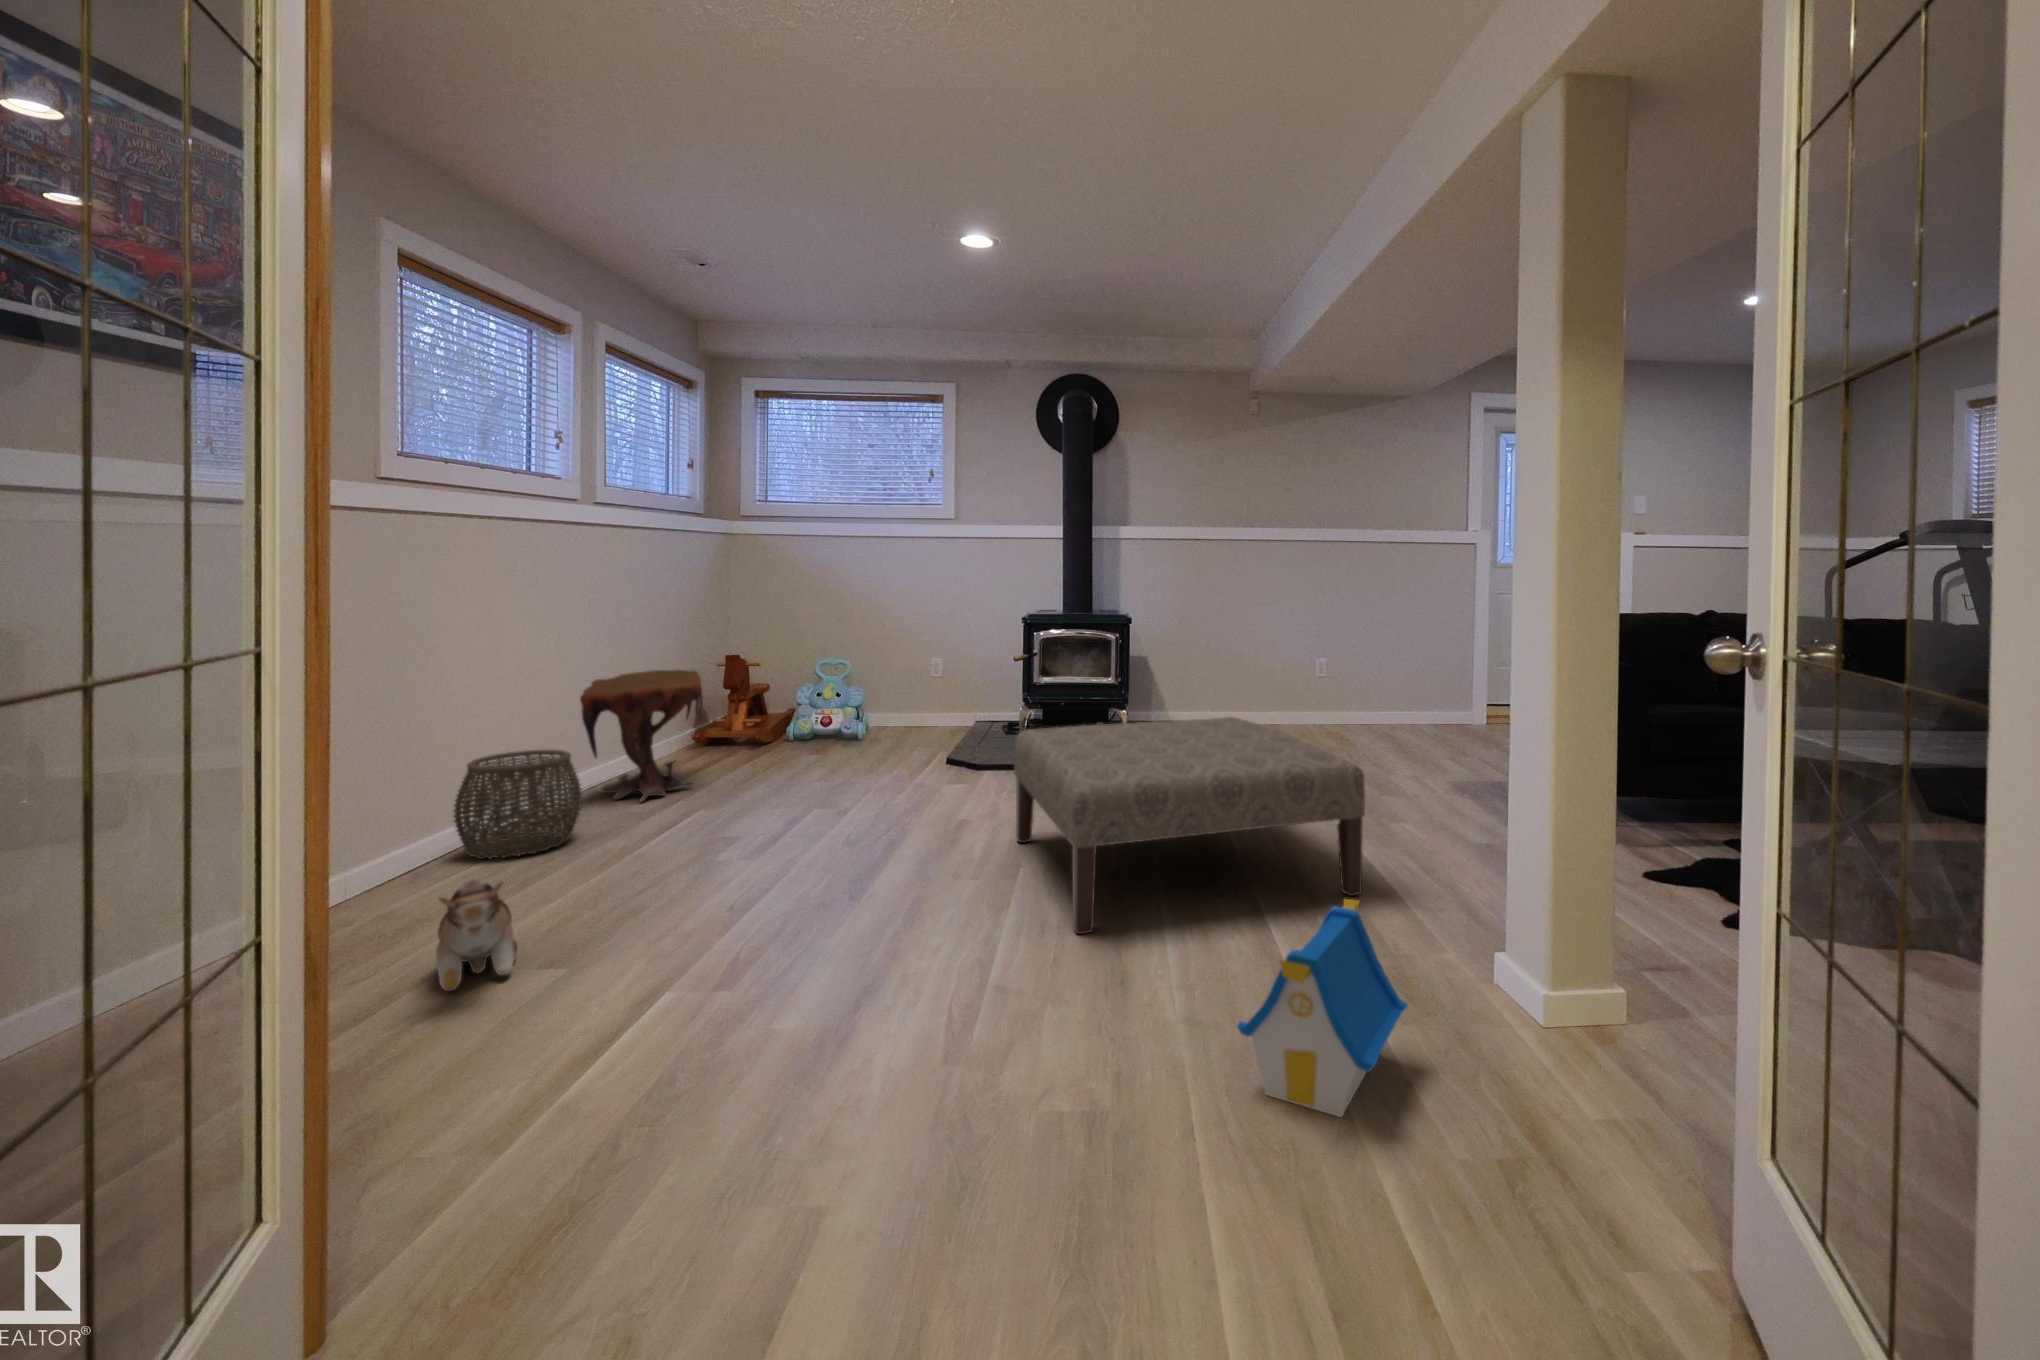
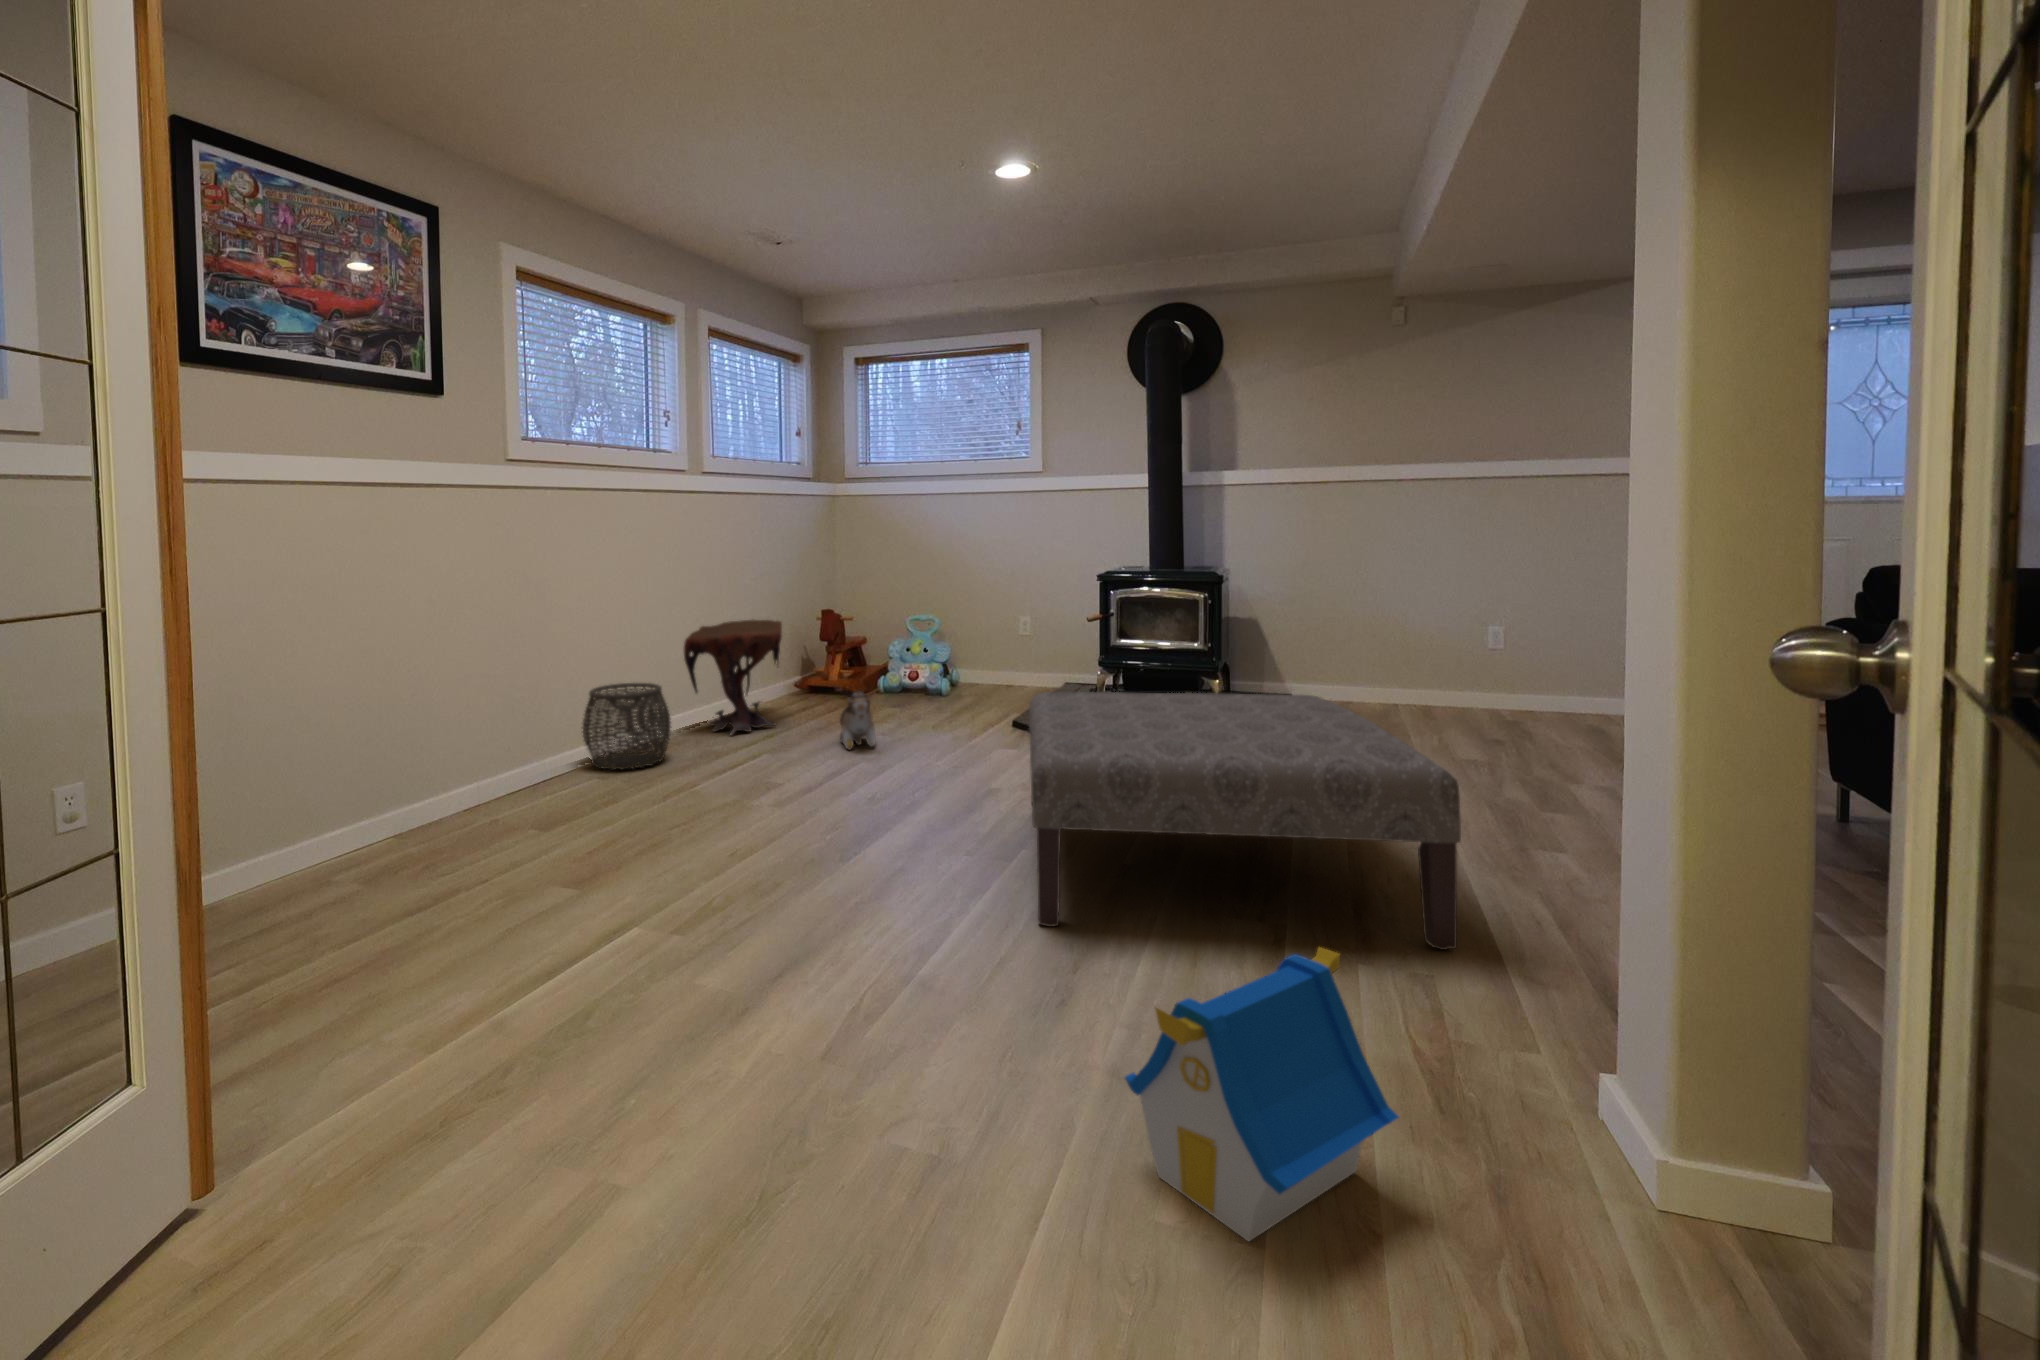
plush toy: present [436,880,517,991] -> present [840,692,875,750]

